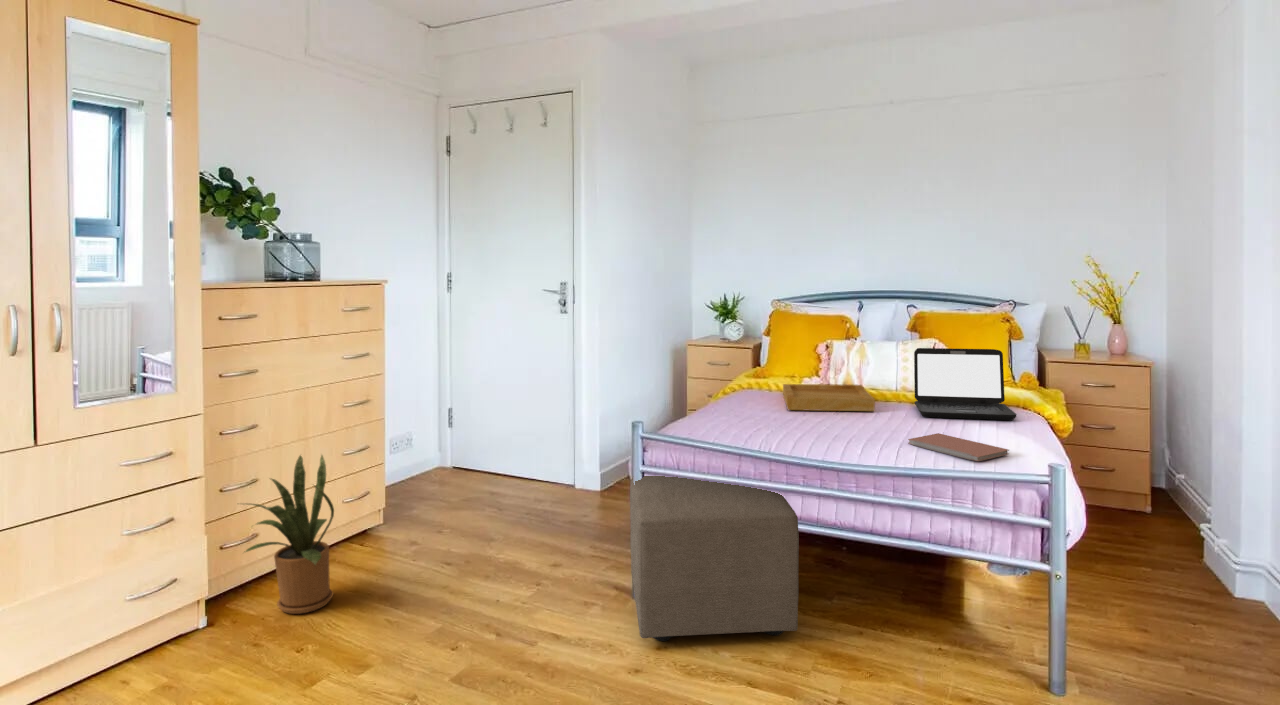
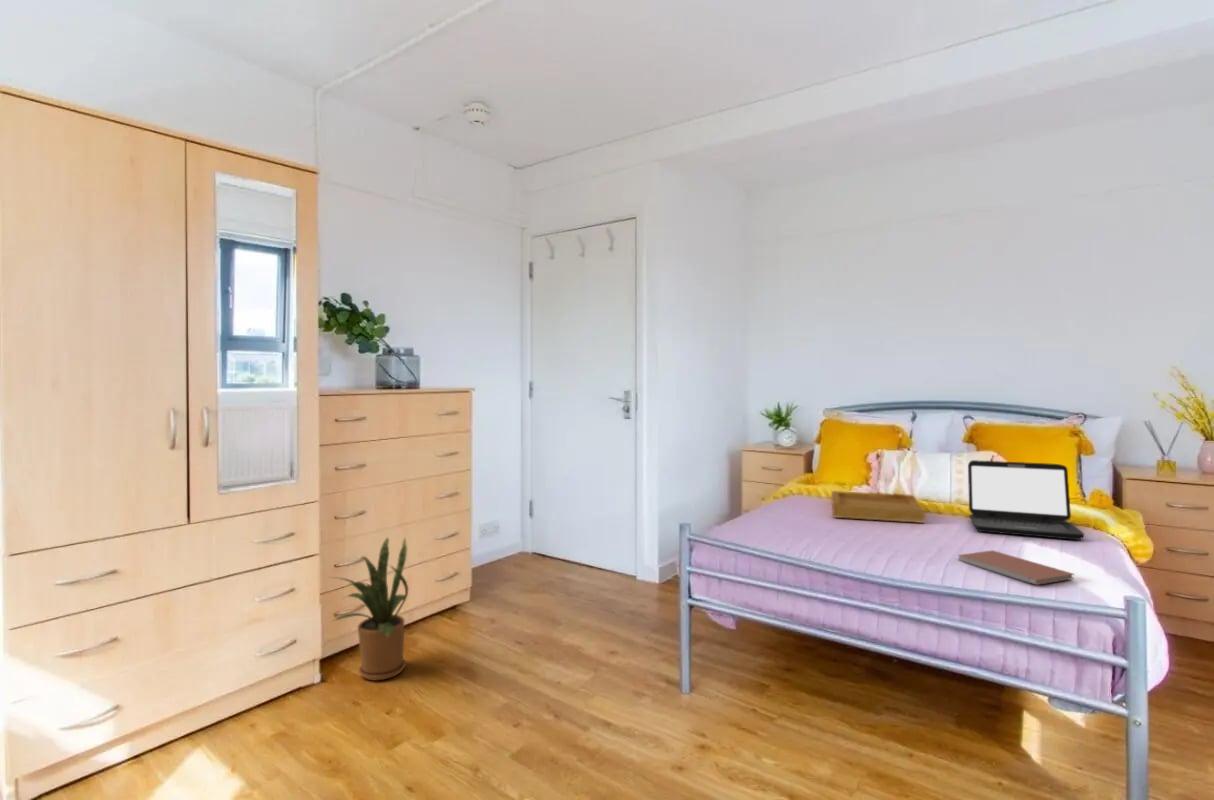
ottoman: present [630,476,799,641] -> none [672,574,836,752]

